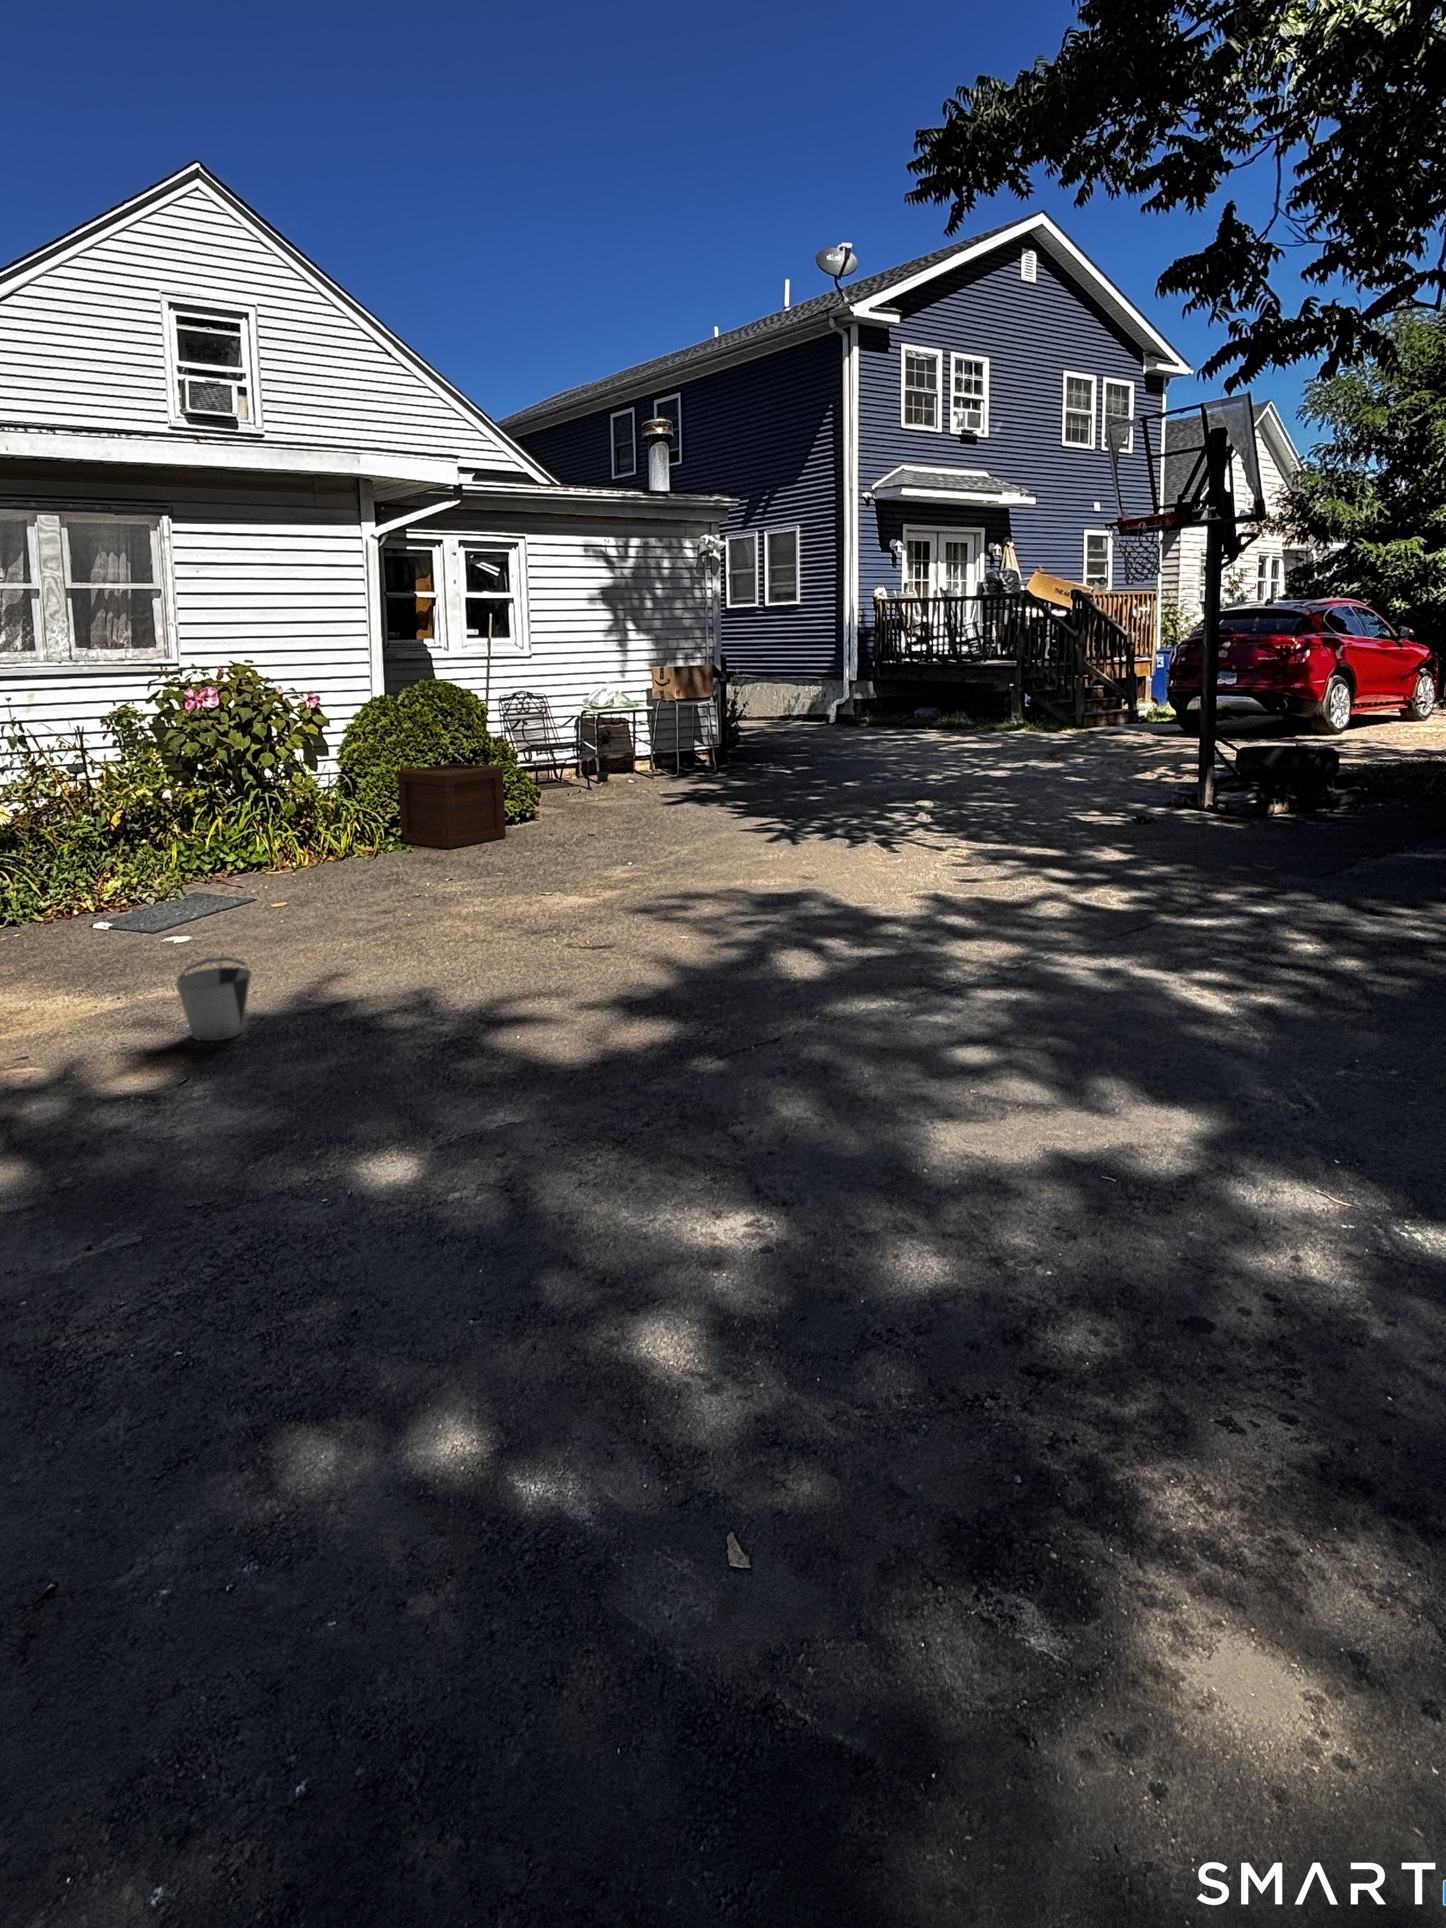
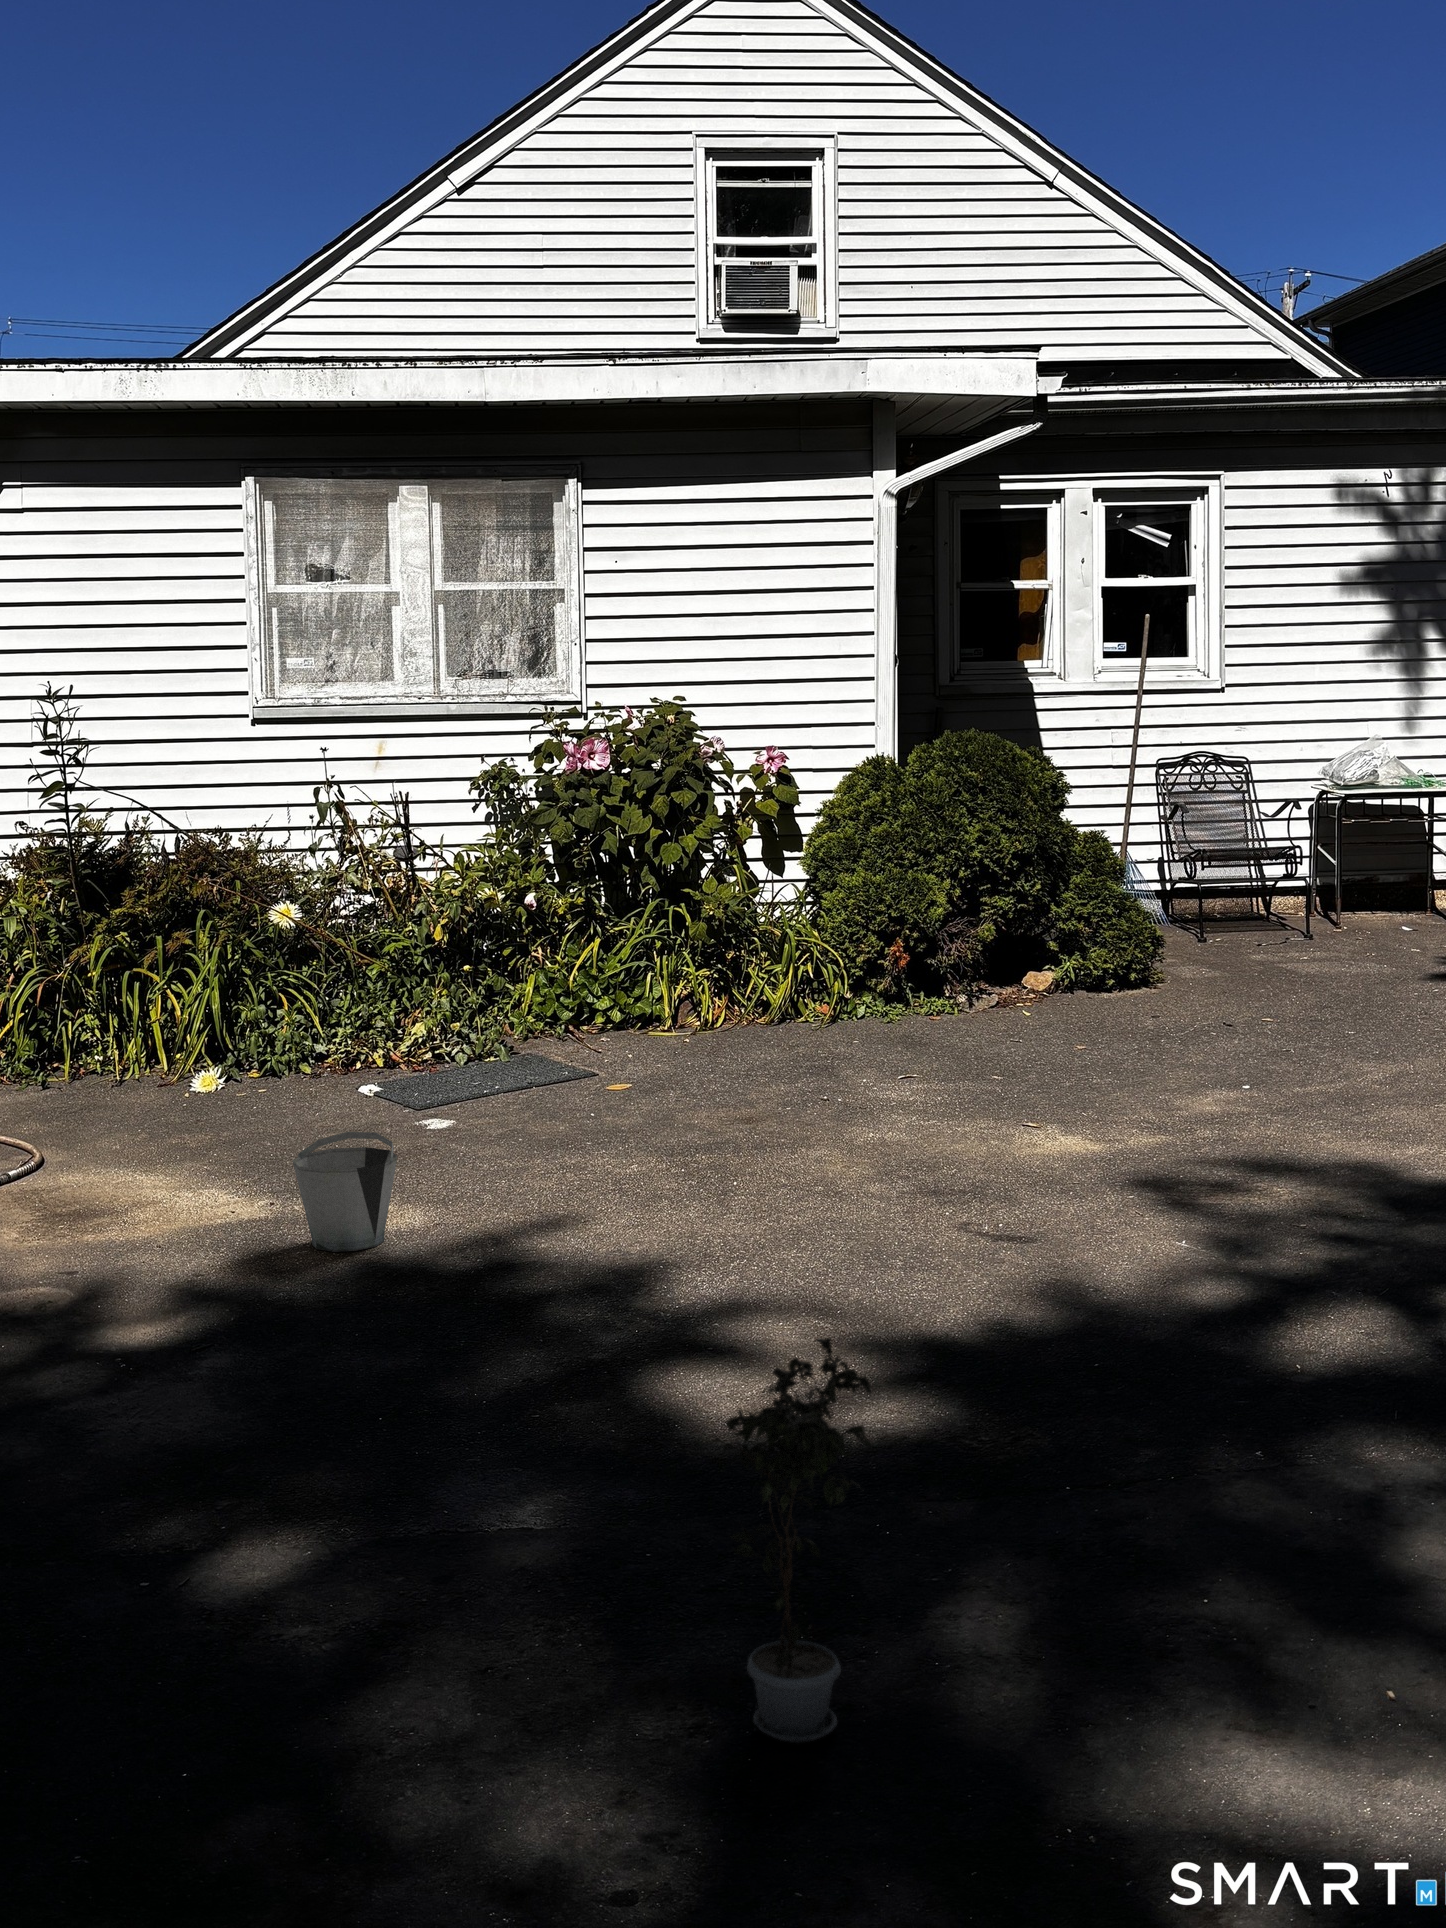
potted plant: present [593,728,614,781] -> present [707,1338,871,1744]
wooden crate: present [397,763,506,849] -> none [880,874,1056,1019]

